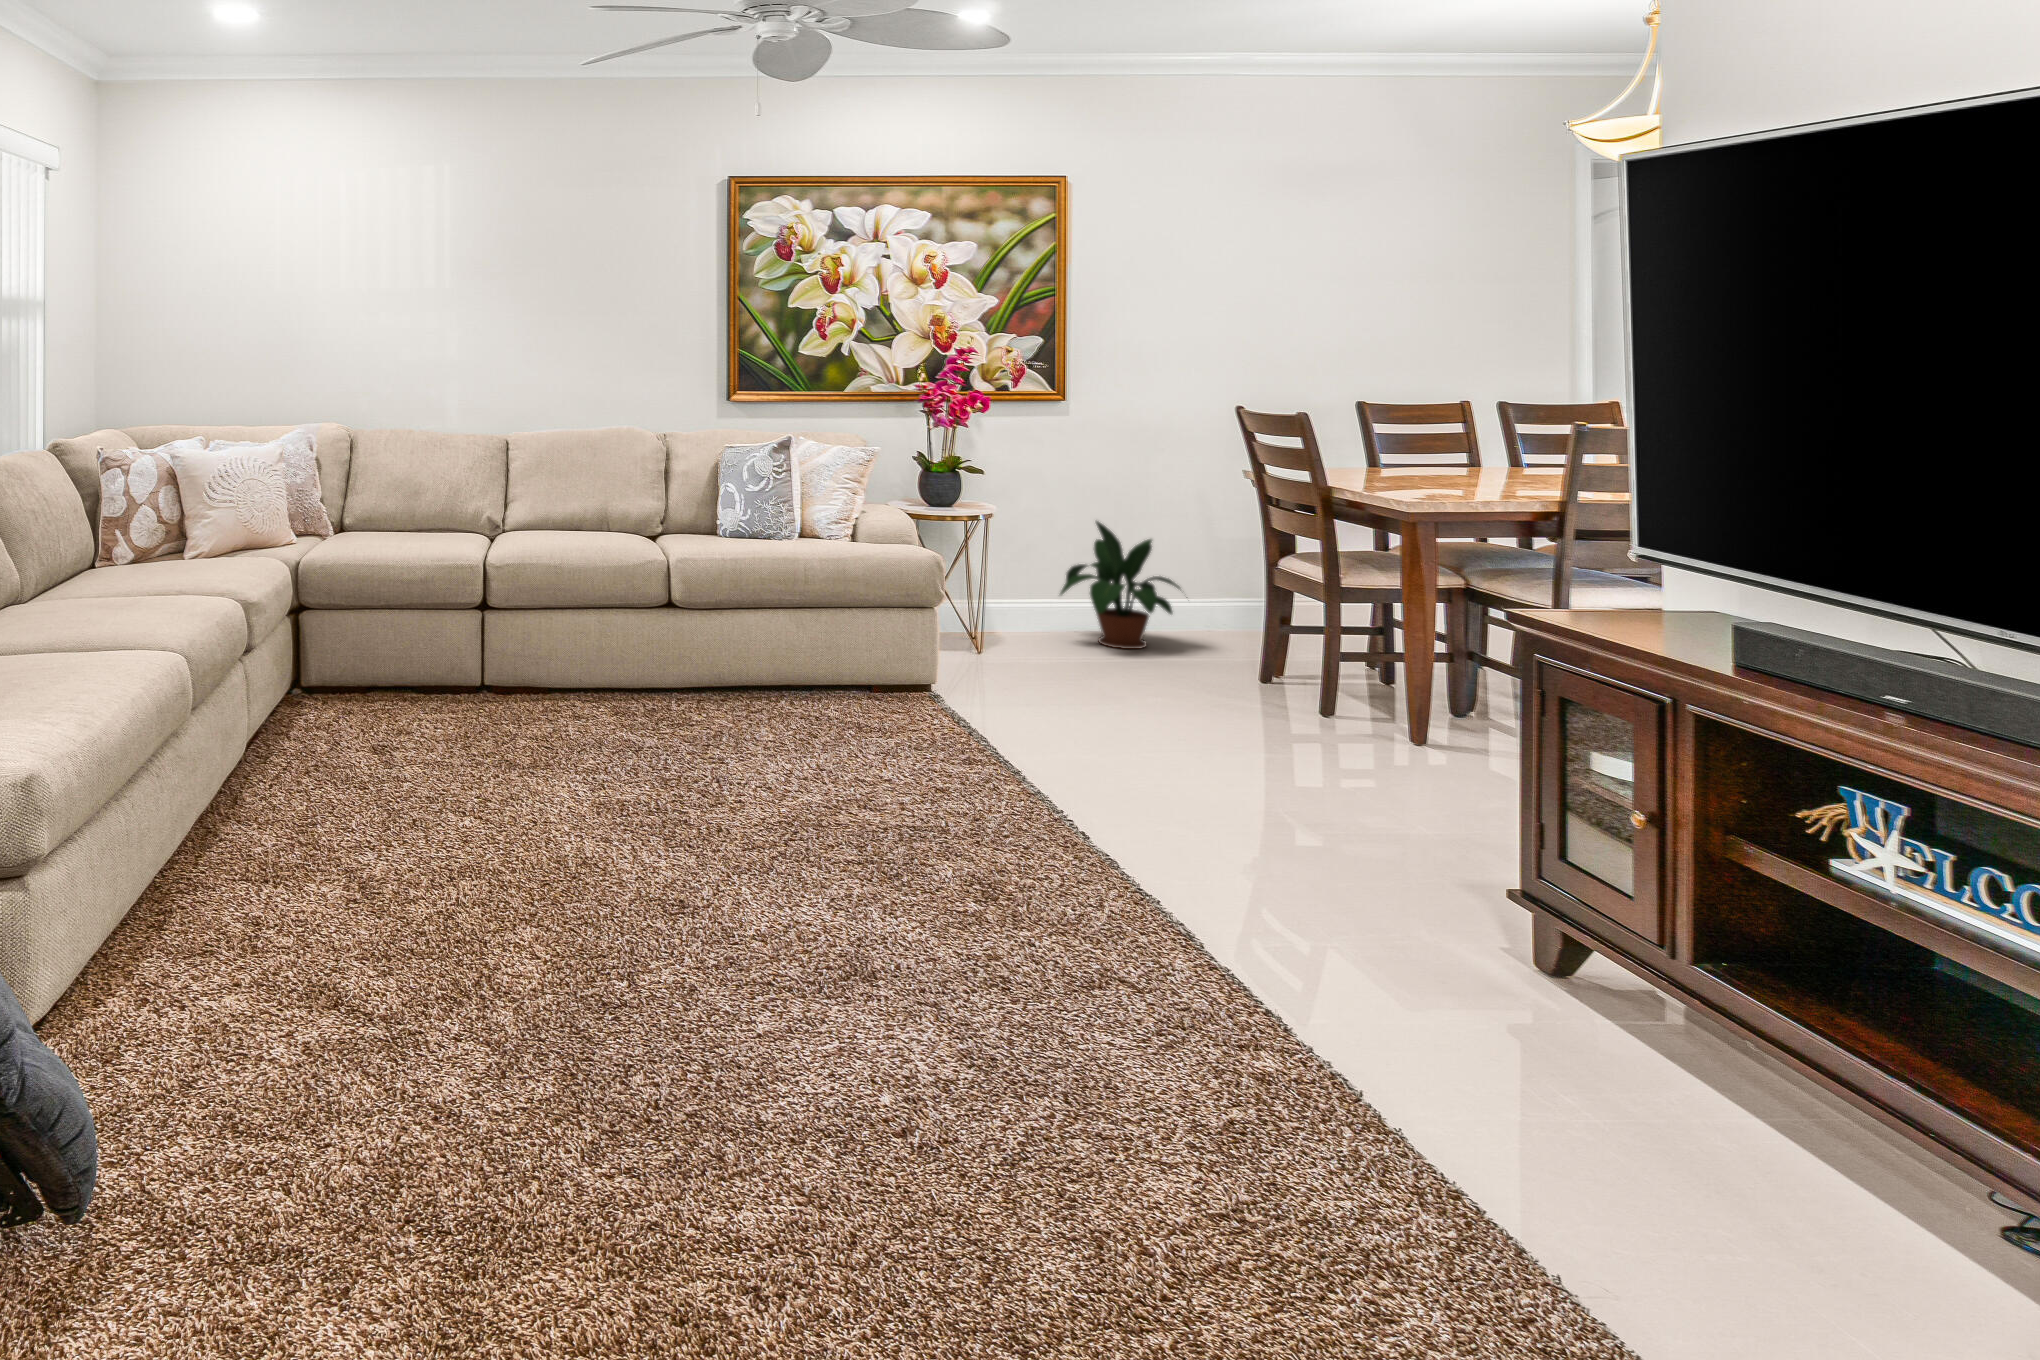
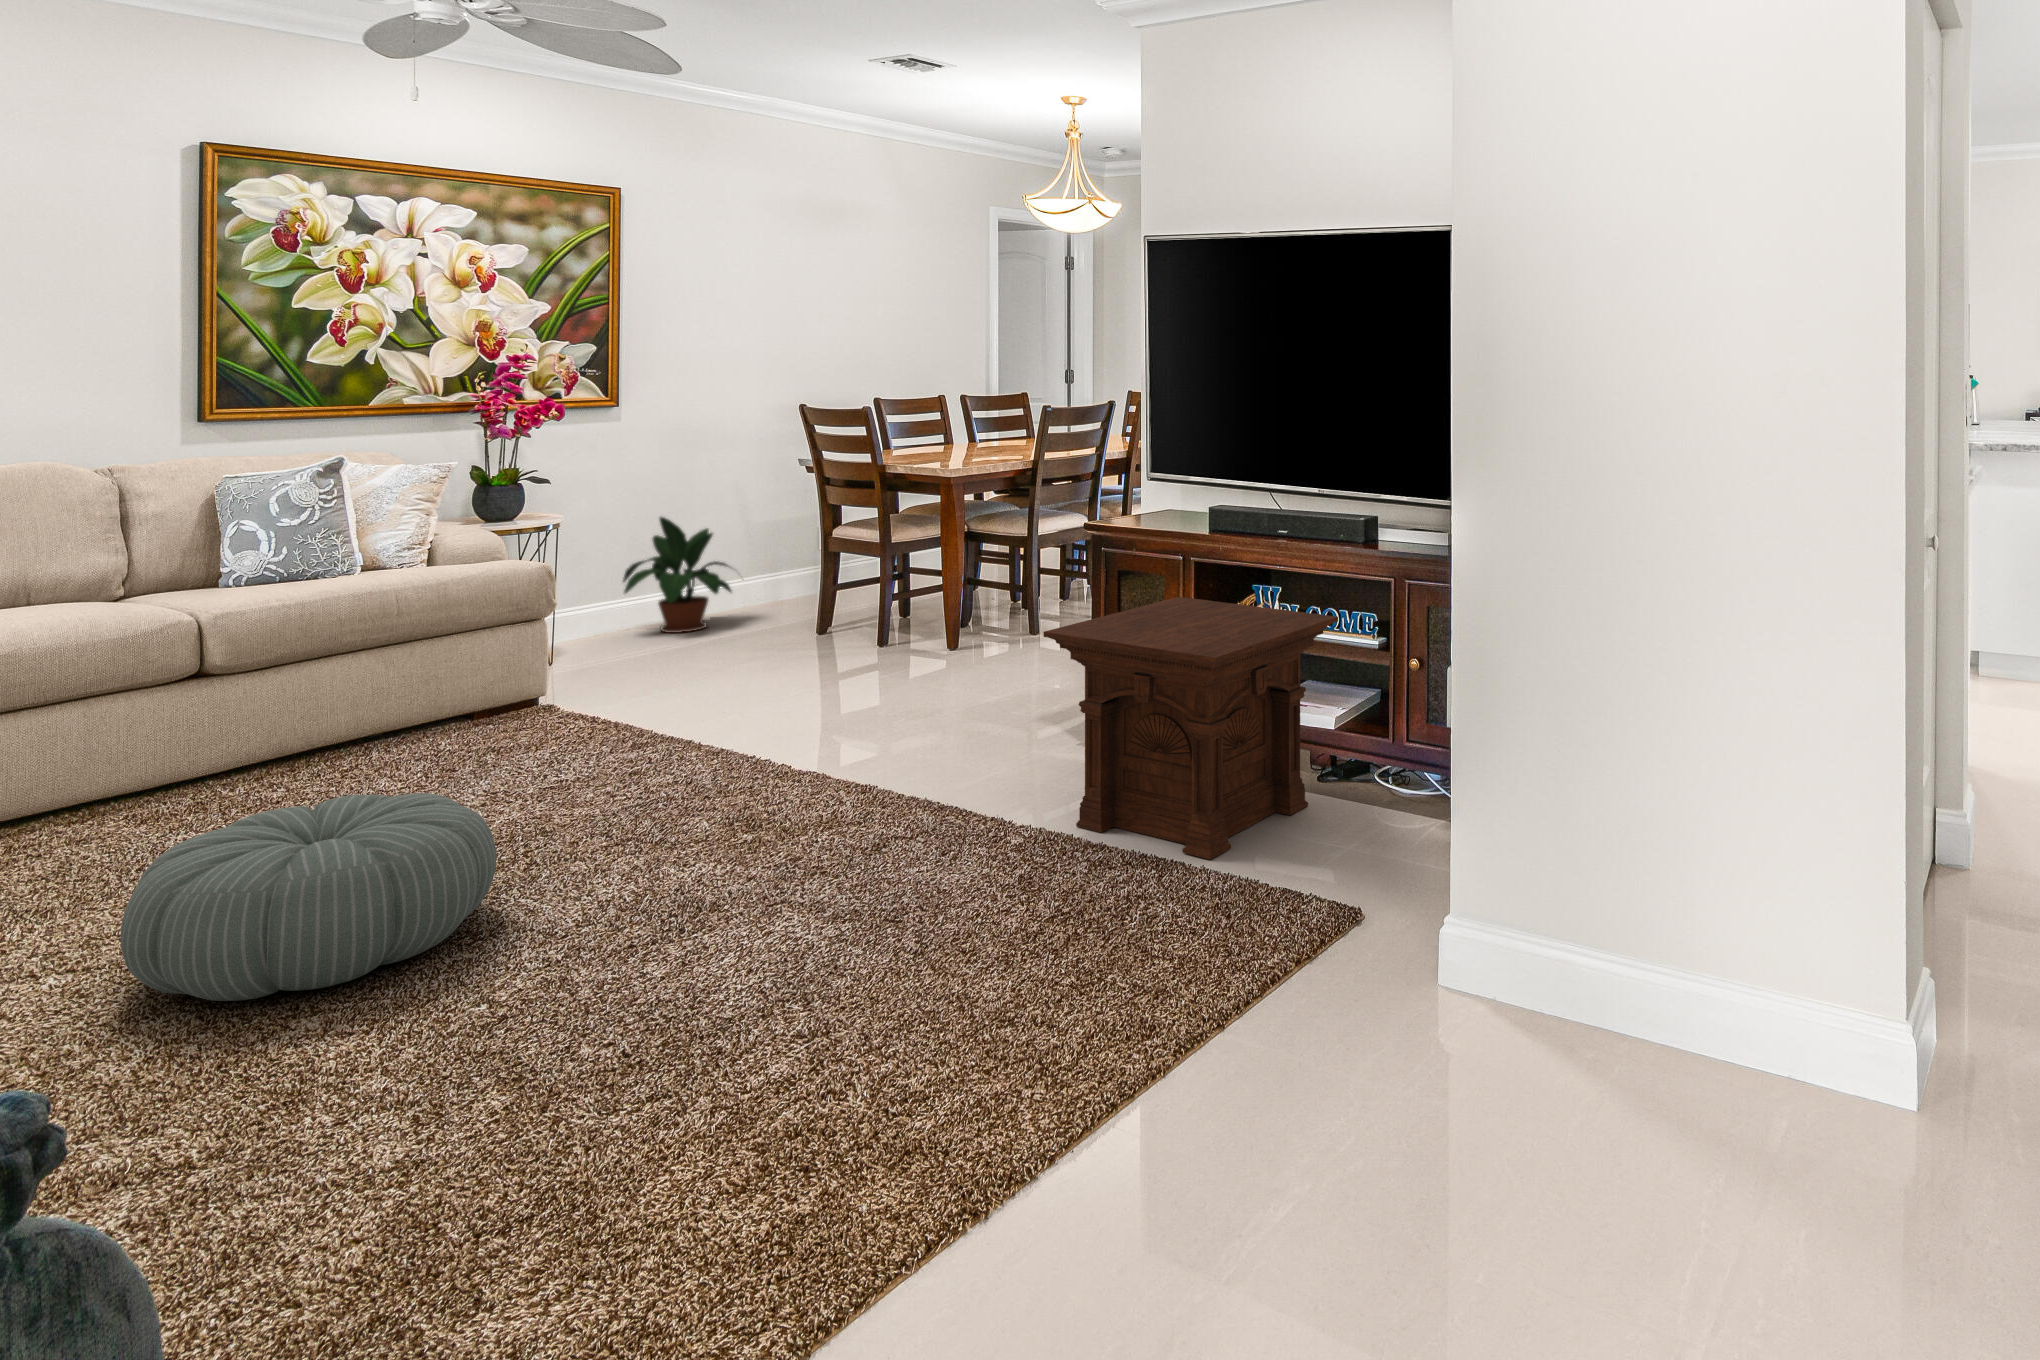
pouf: none [457,739,716,914] -> present [121,793,497,1001]
side table: none [1332,766,2015,1269] -> present [1043,597,1338,859]

